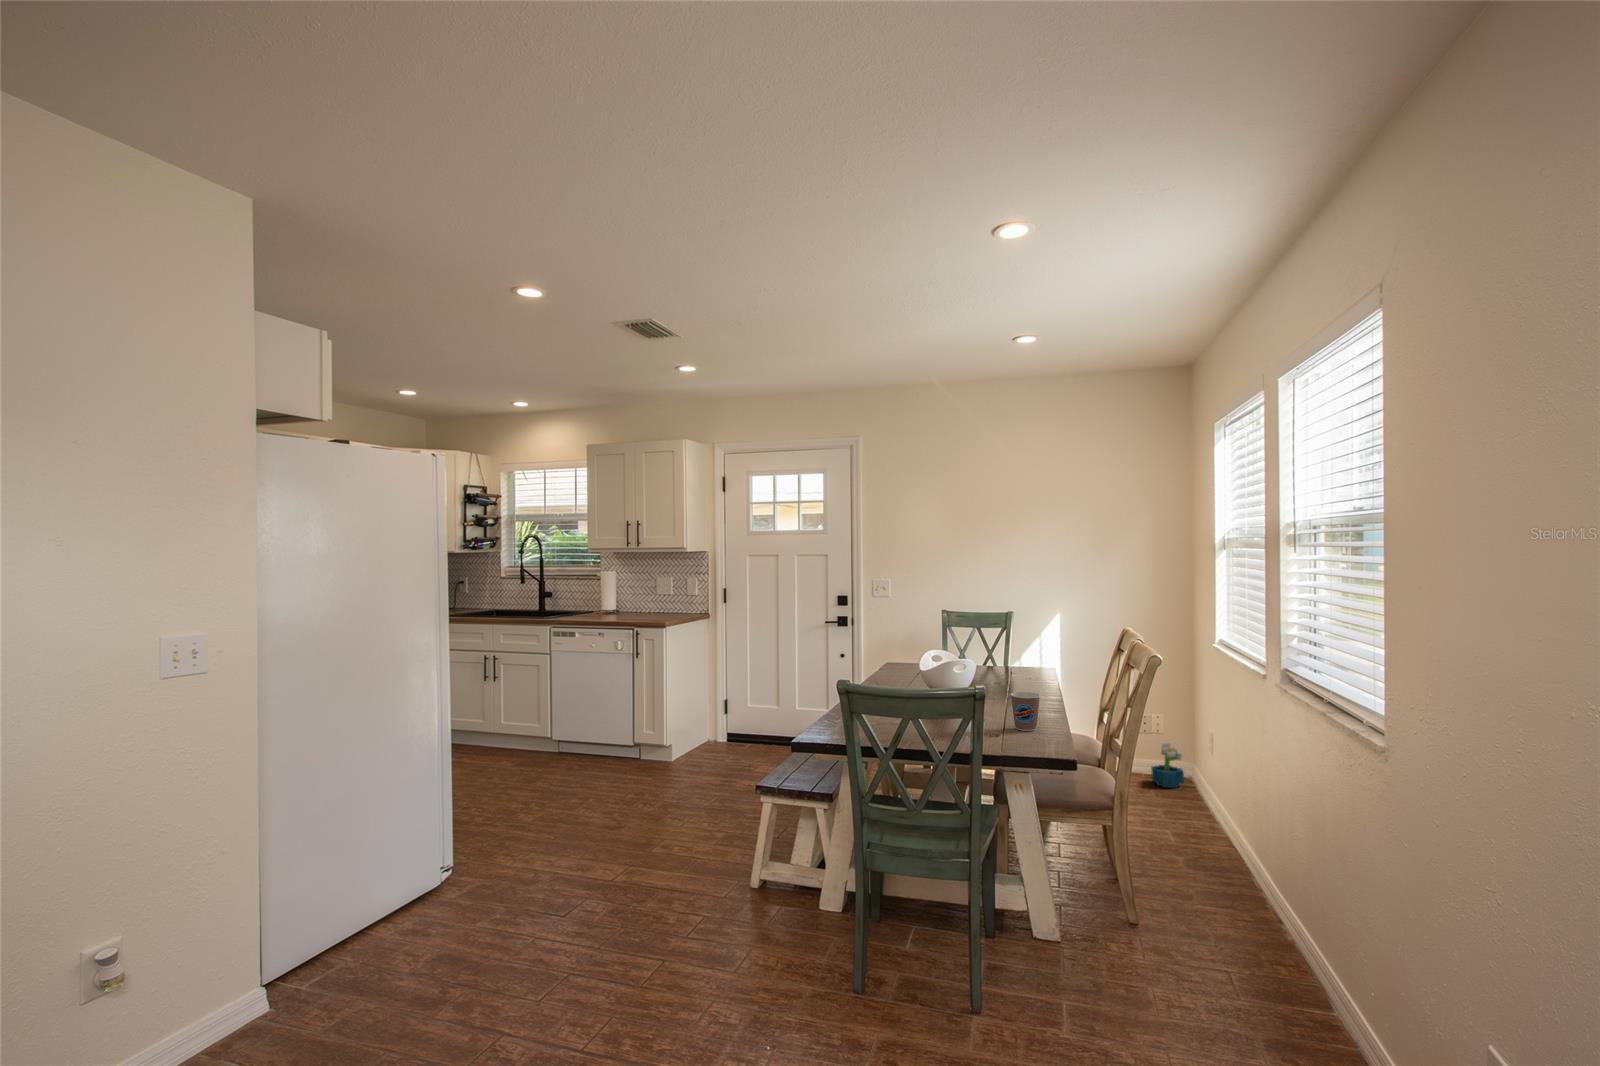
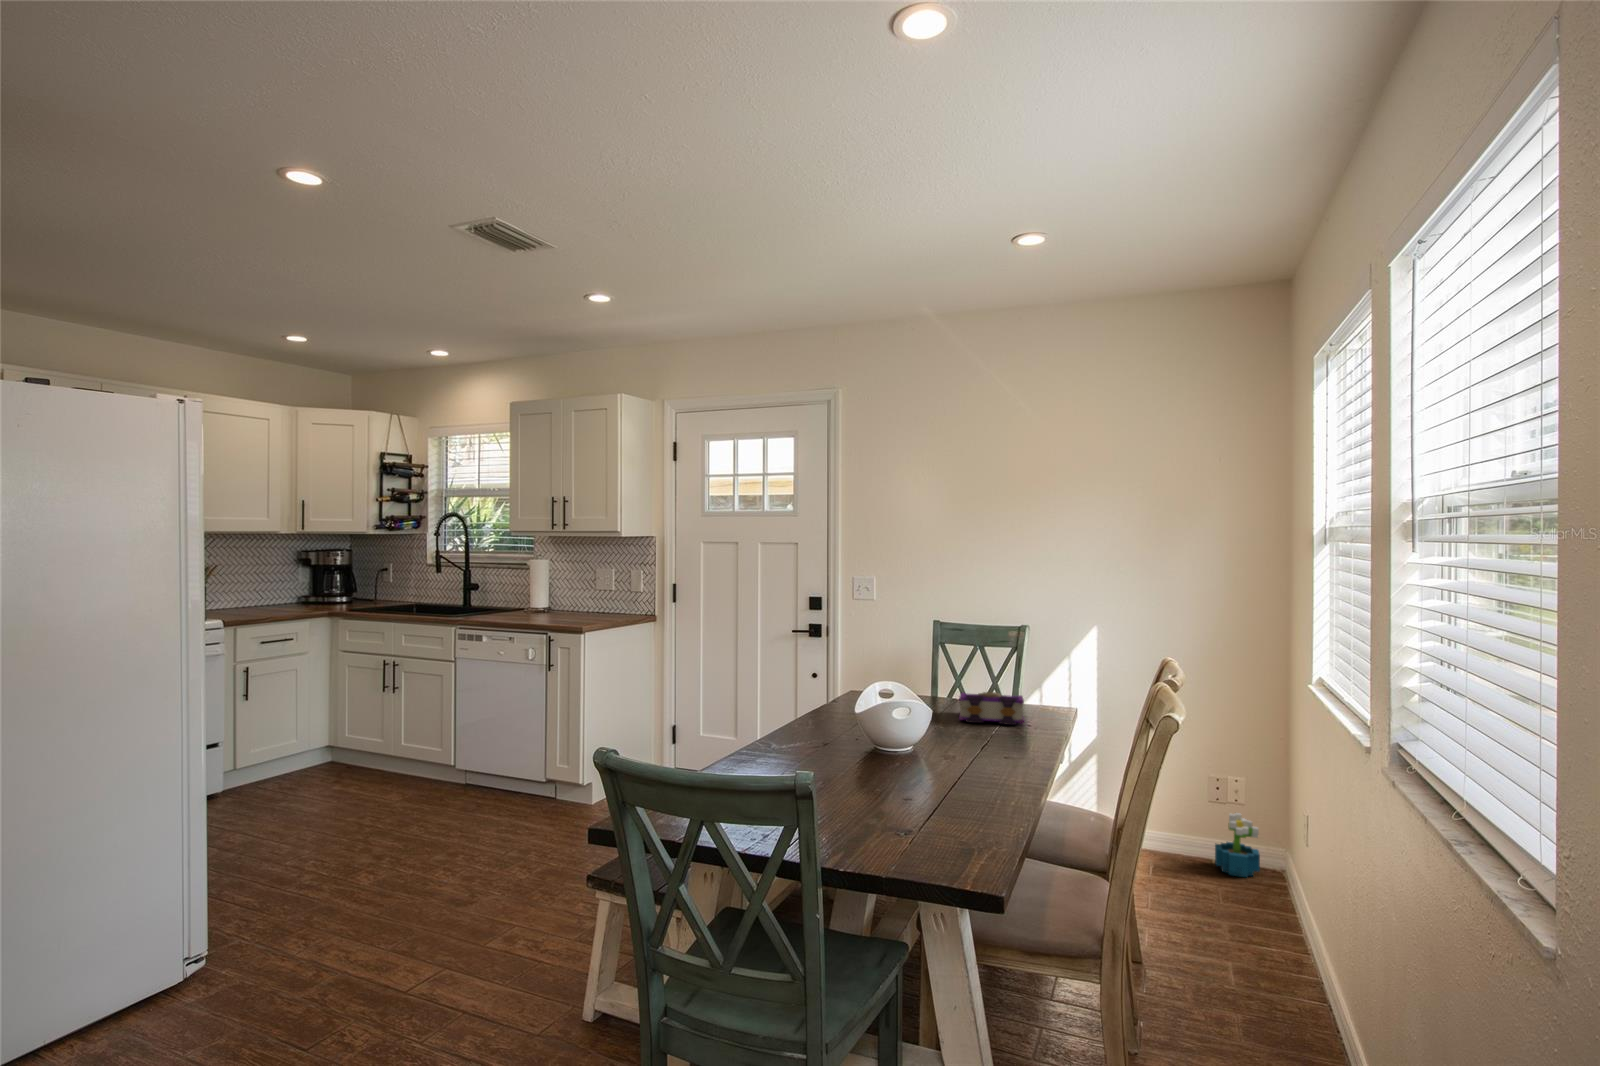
book: none [981,658,1031,679] -> present [959,692,1024,725]
coffee cup: present [1010,692,1041,731] -> none [924,766,972,832]

